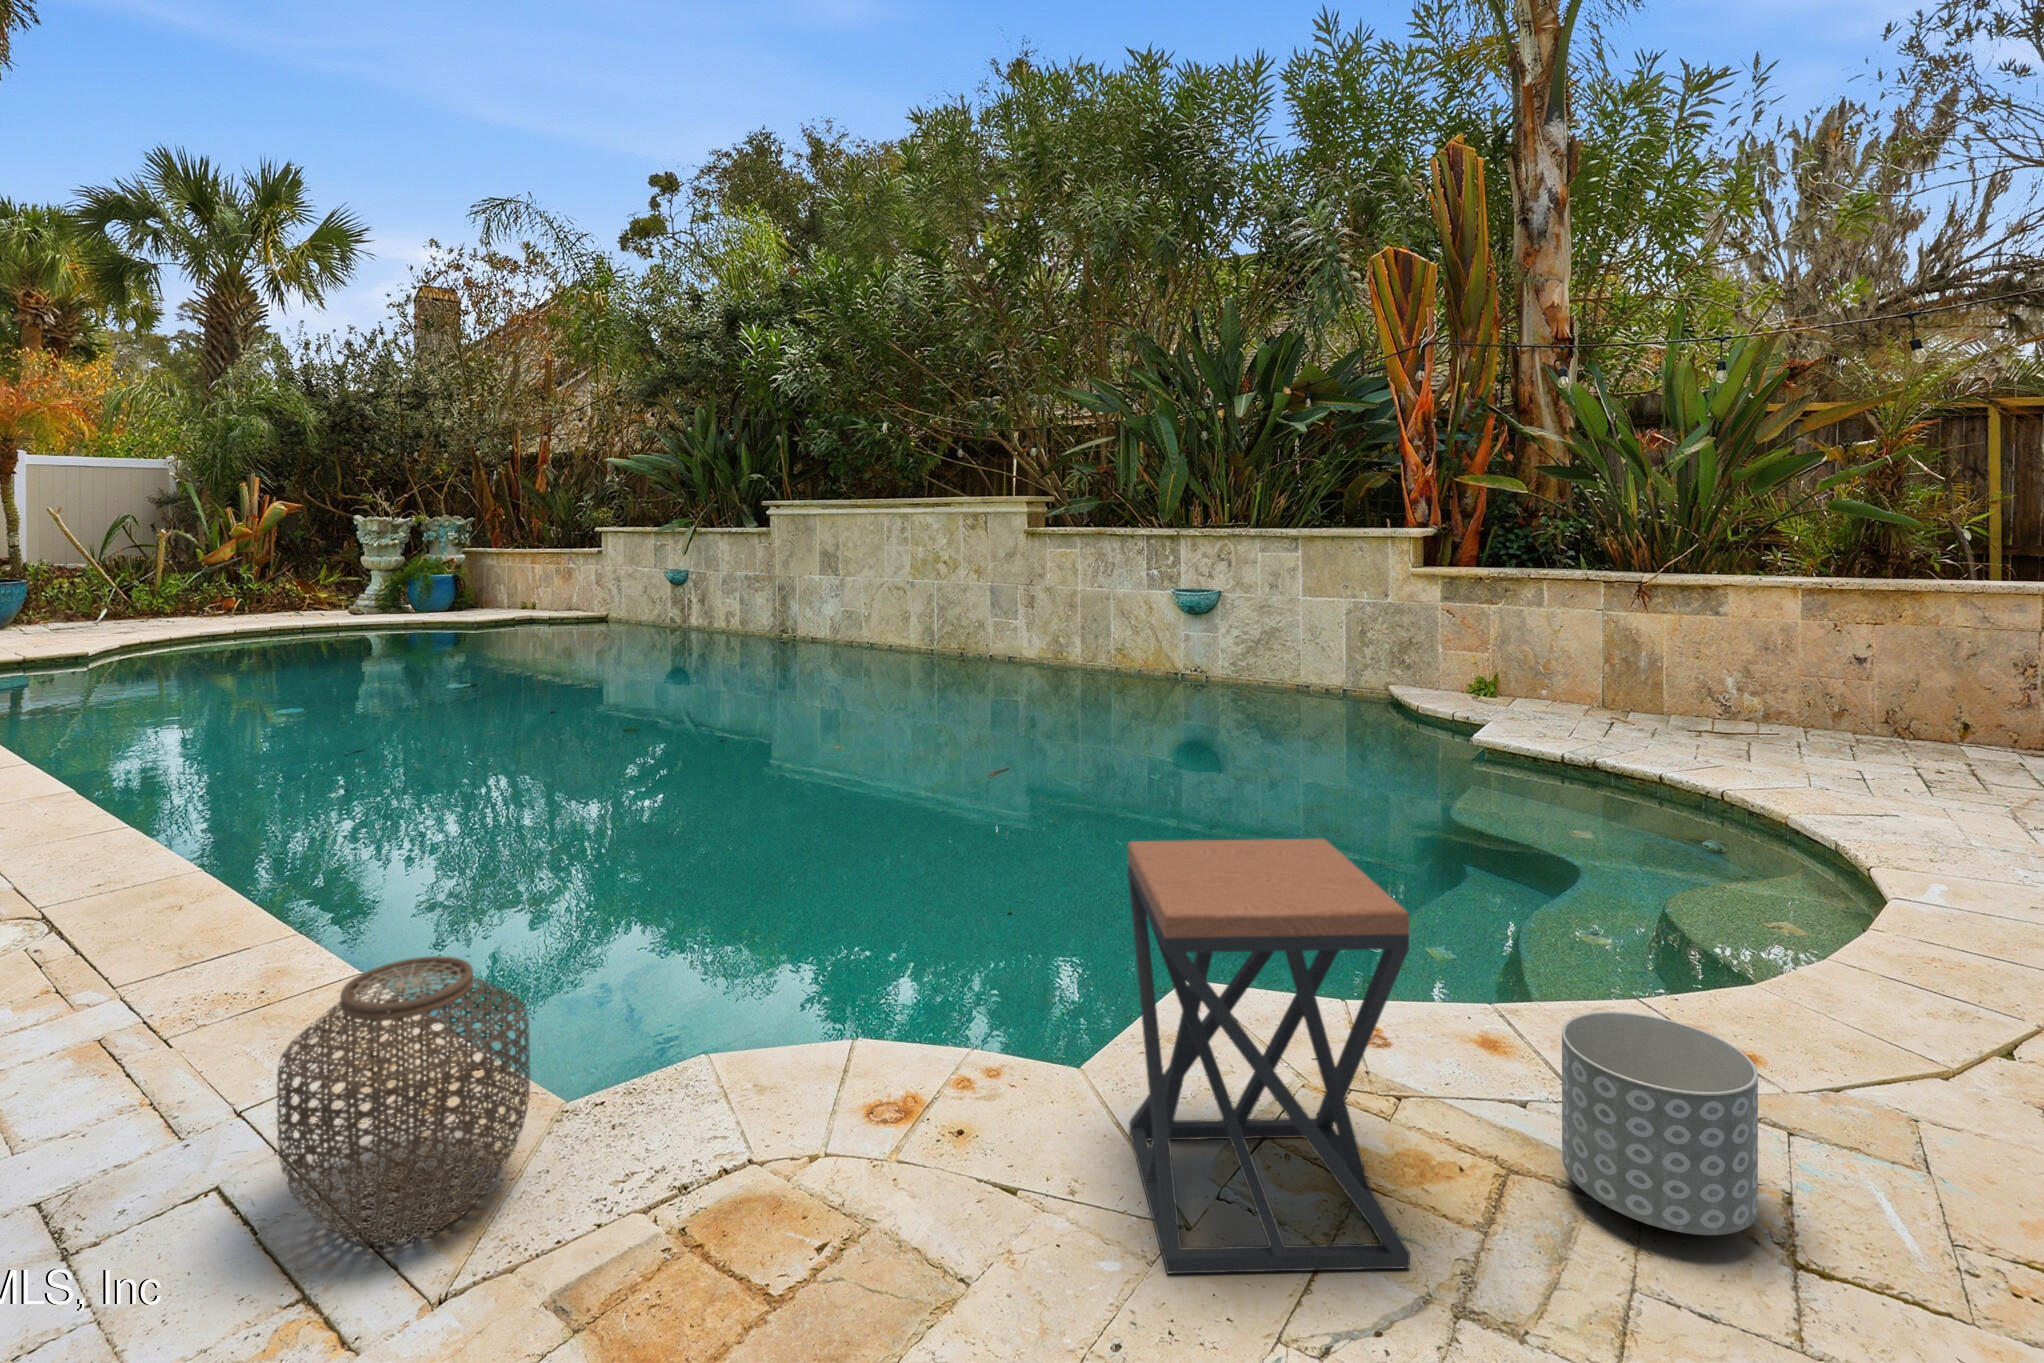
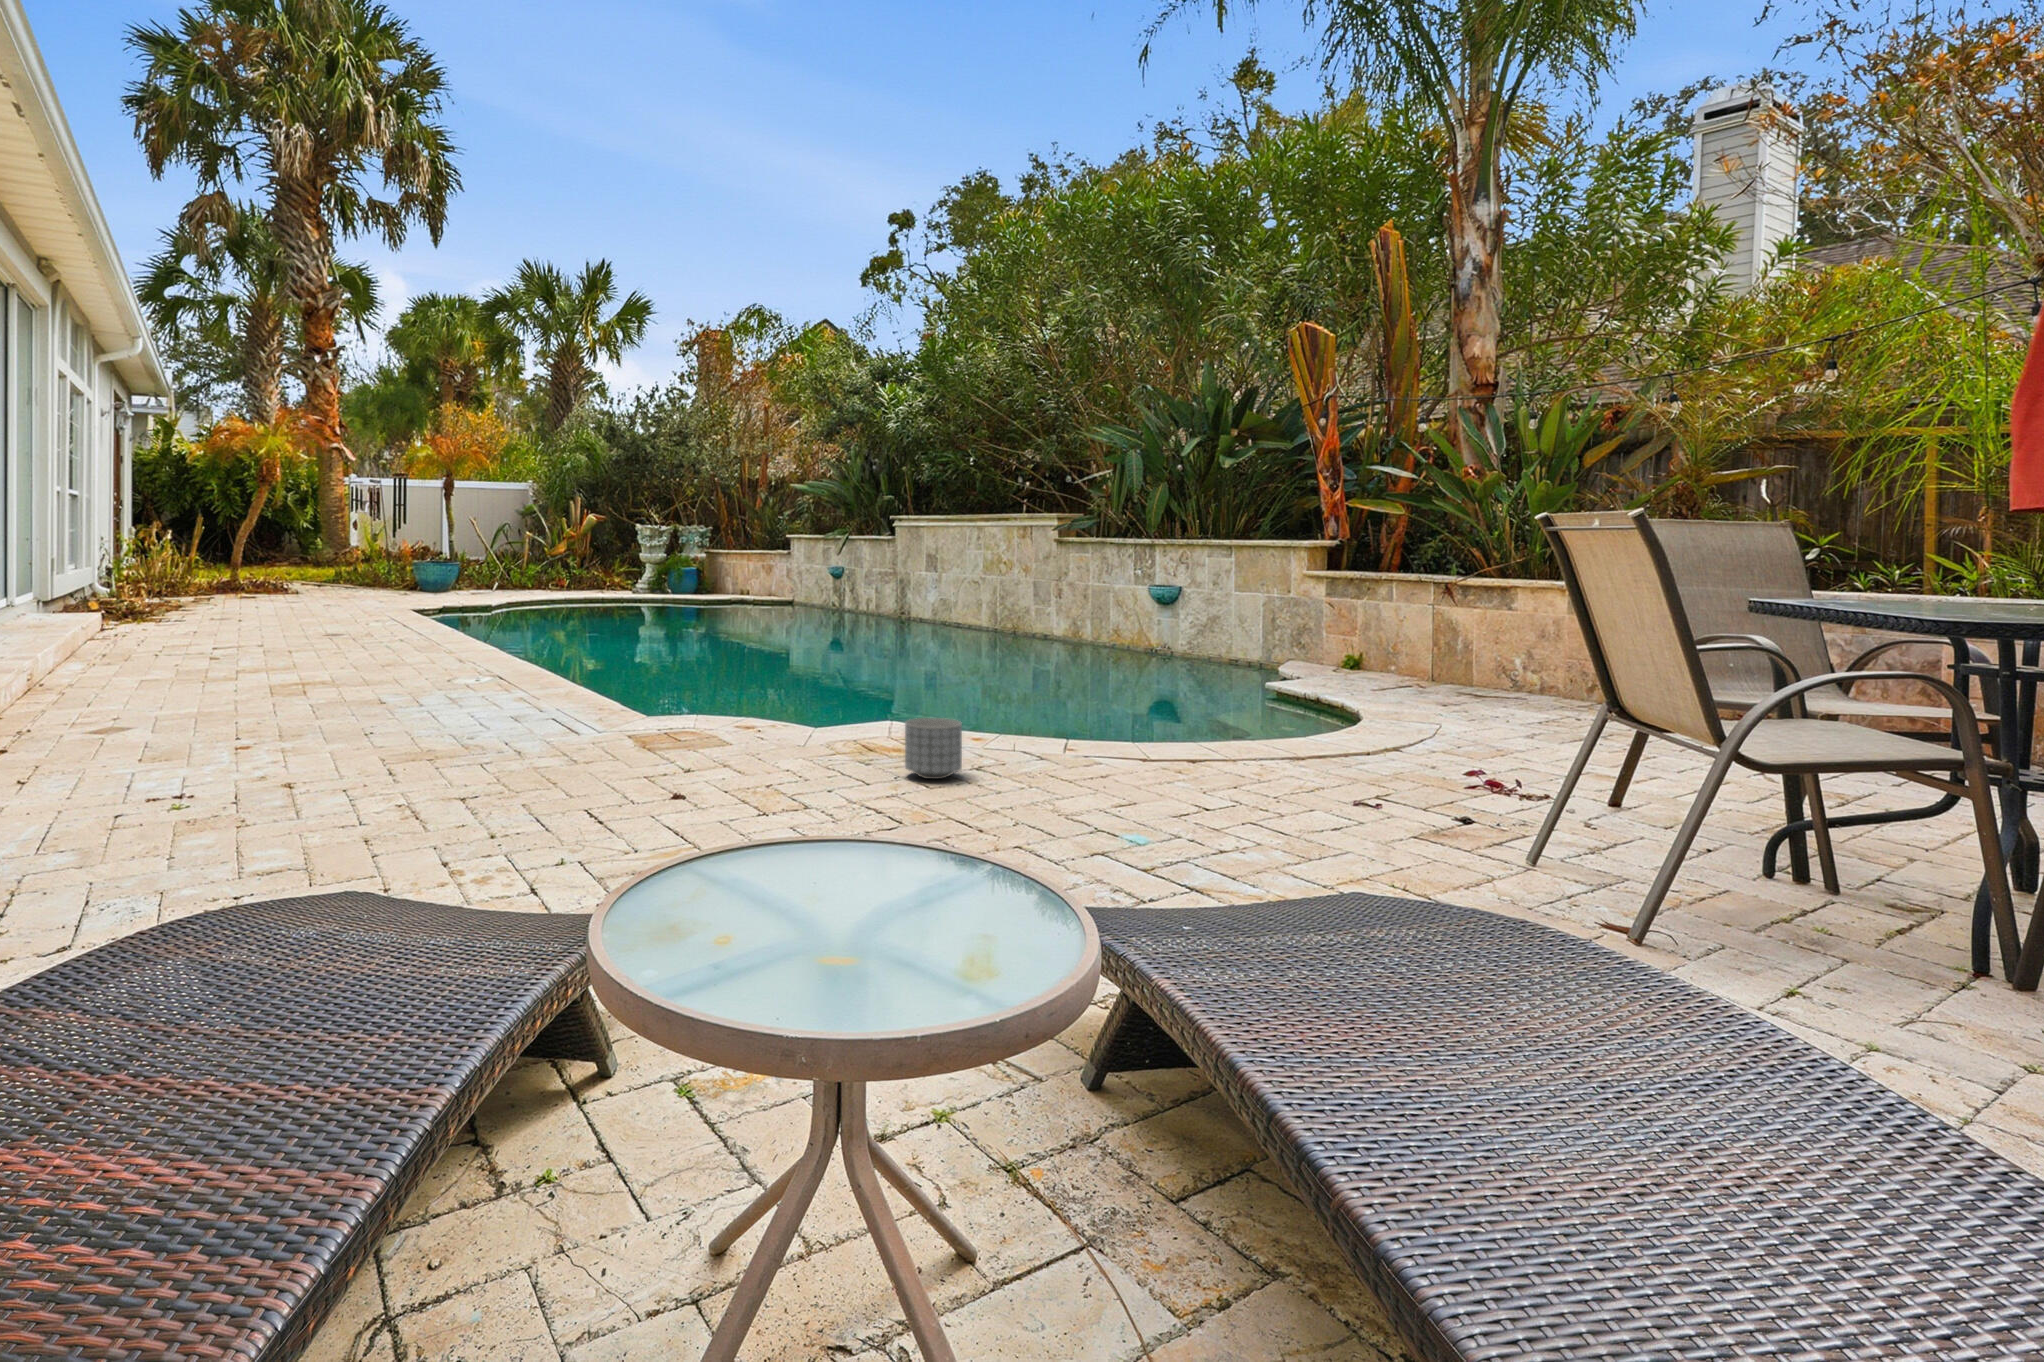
stool: present [1128,839,1410,1274] -> none [764,651,859,774]
woven basket: present [277,956,530,1244] -> none [542,672,610,747]

